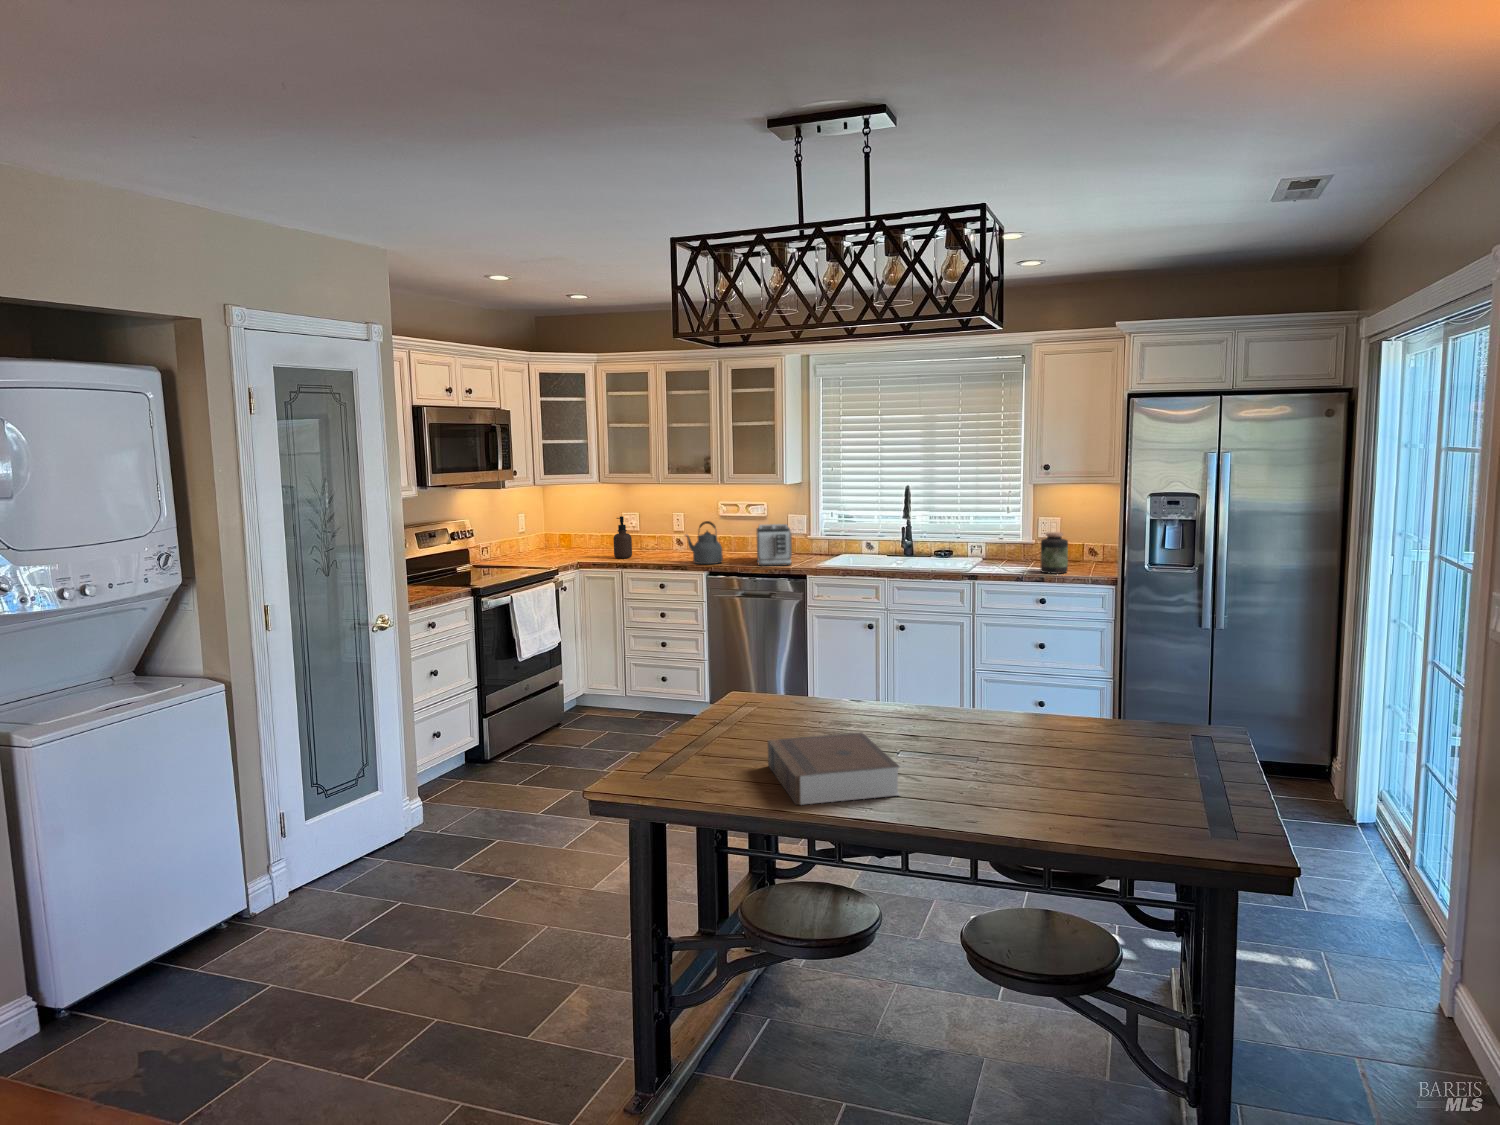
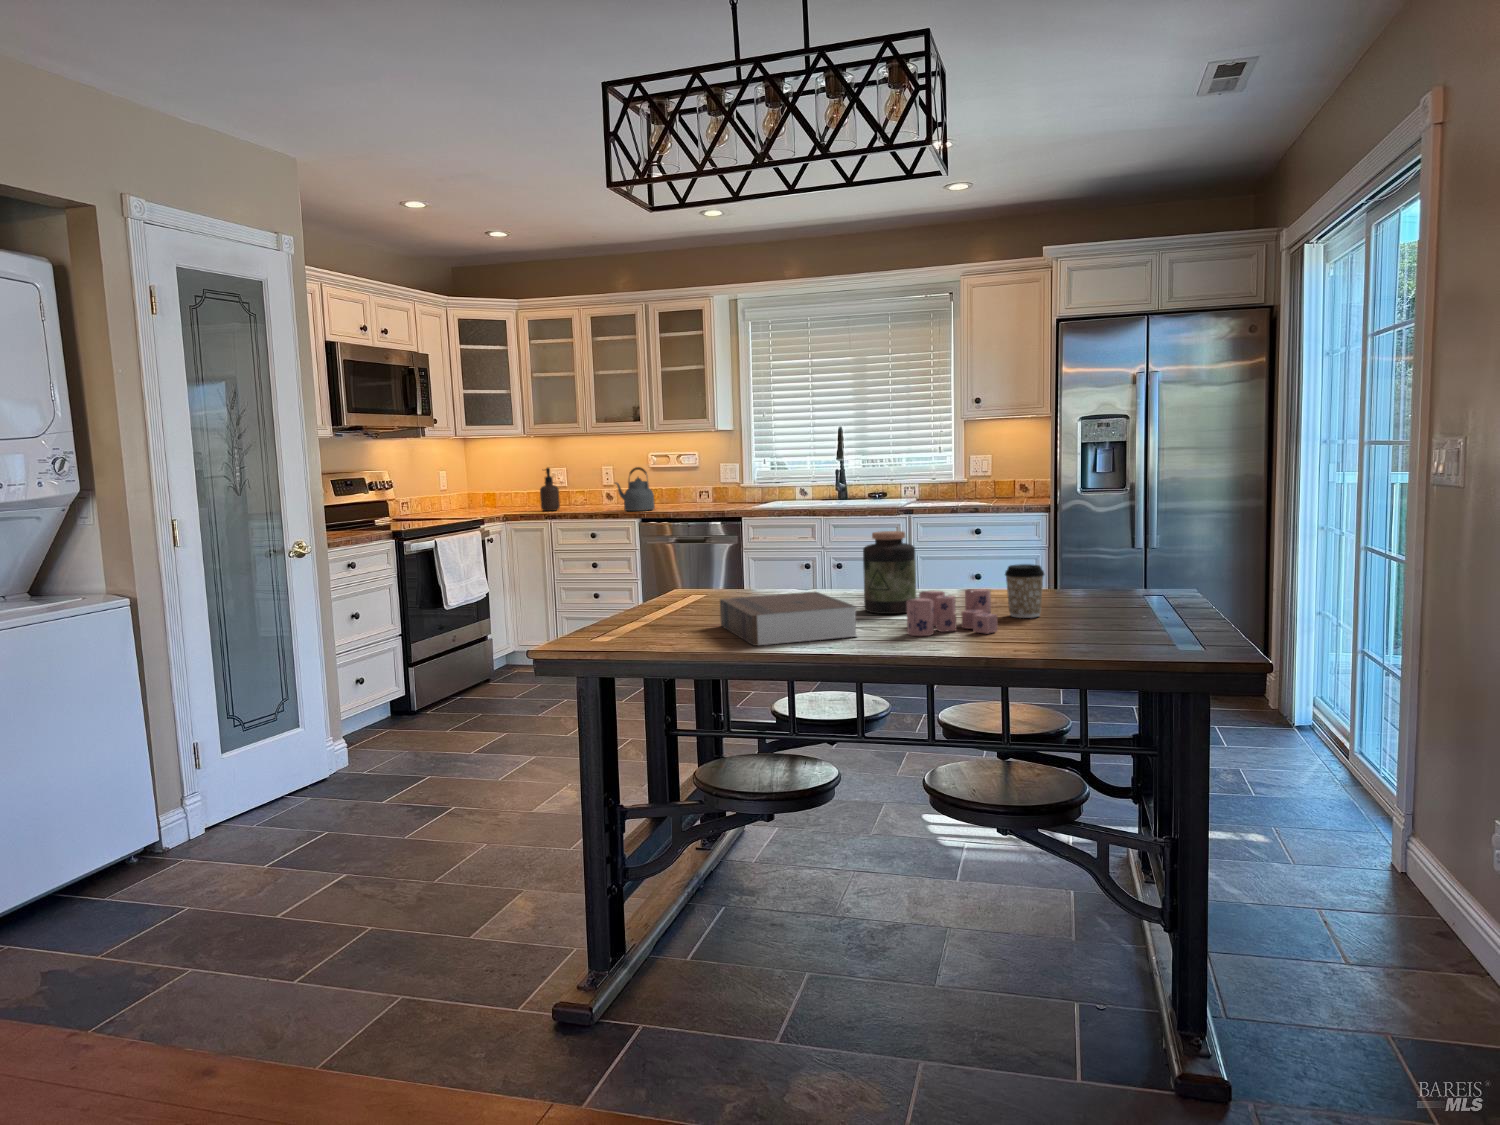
toaster: present [756,524,792,566] -> none [689,470,726,510]
jar: present [1040,532,1068,574] -> present [863,531,916,614]
coffee cup: none [1051,715,1091,772] -> present [1005,564,1044,618]
candle: none [949,743,1040,799] -> present [907,589,998,636]

